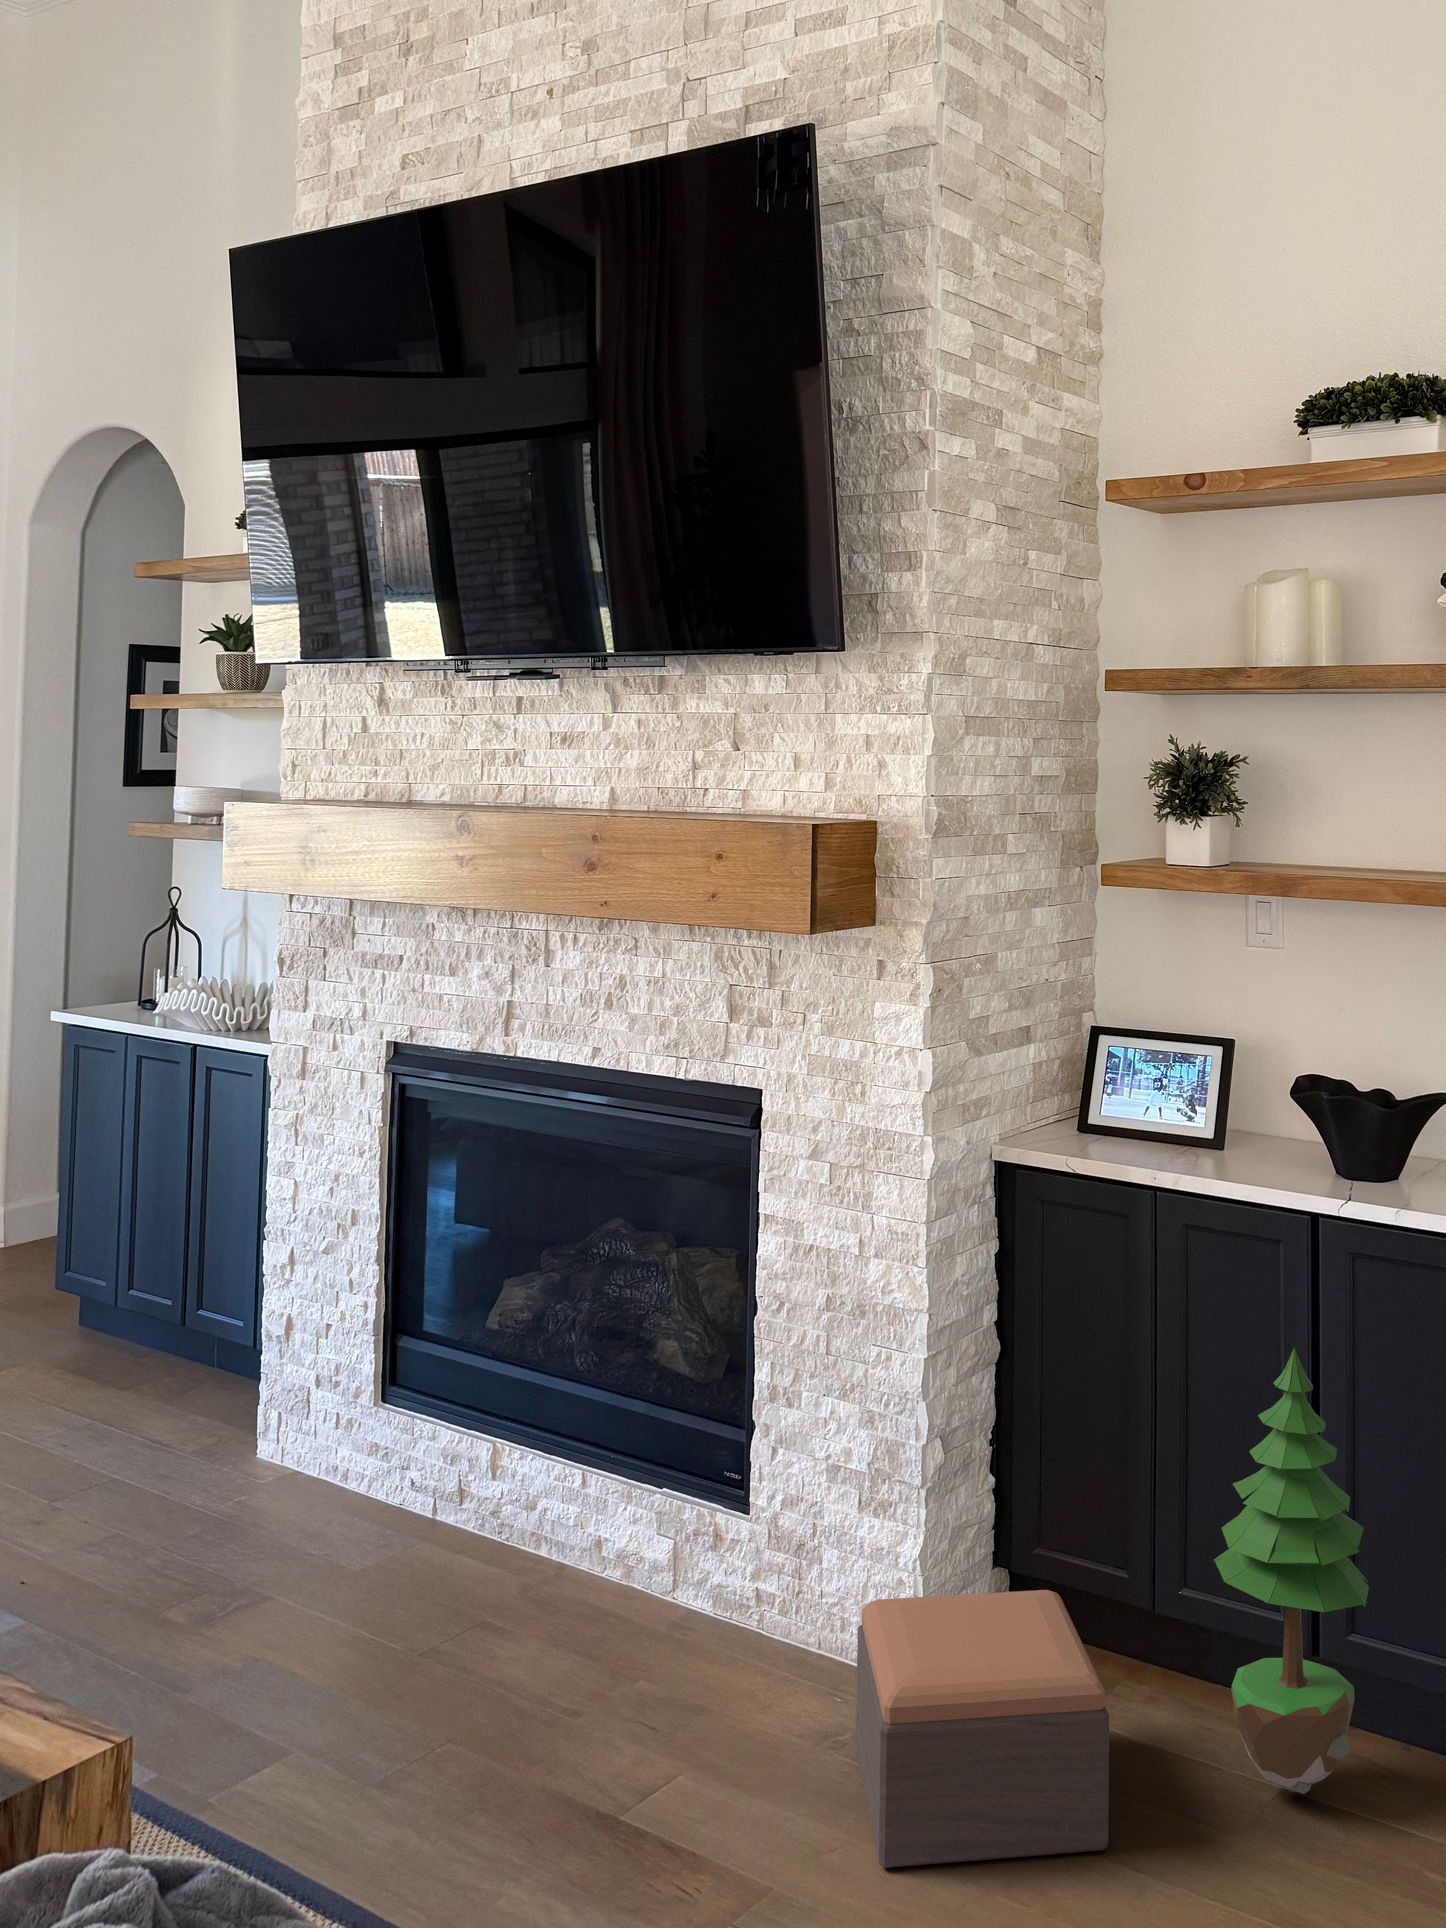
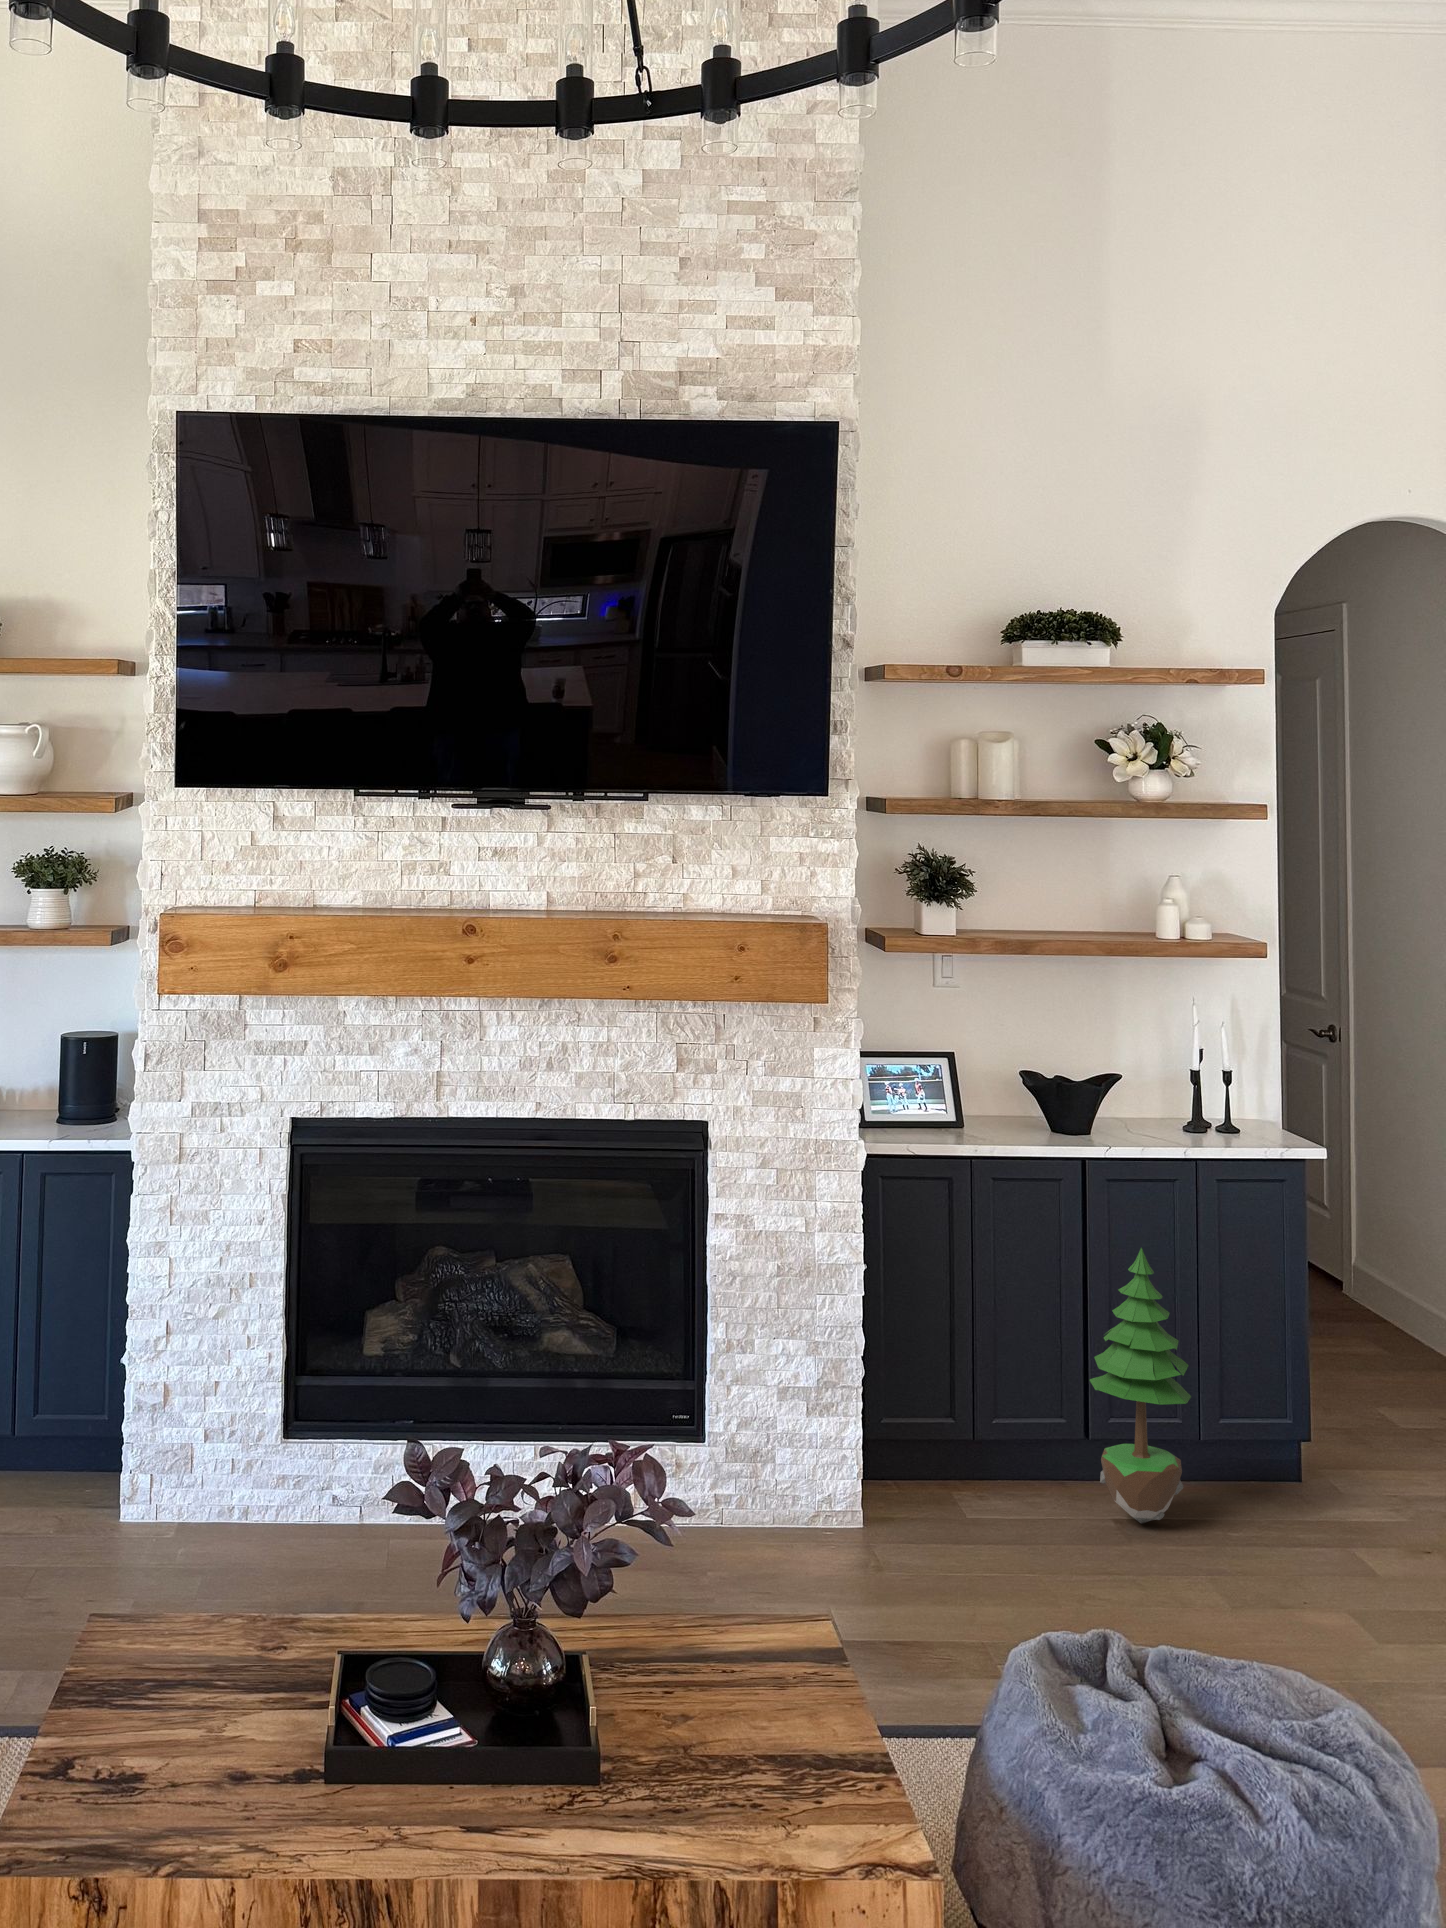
footstool: present [856,1590,1109,1868] -> none [900,1432,1105,1611]

